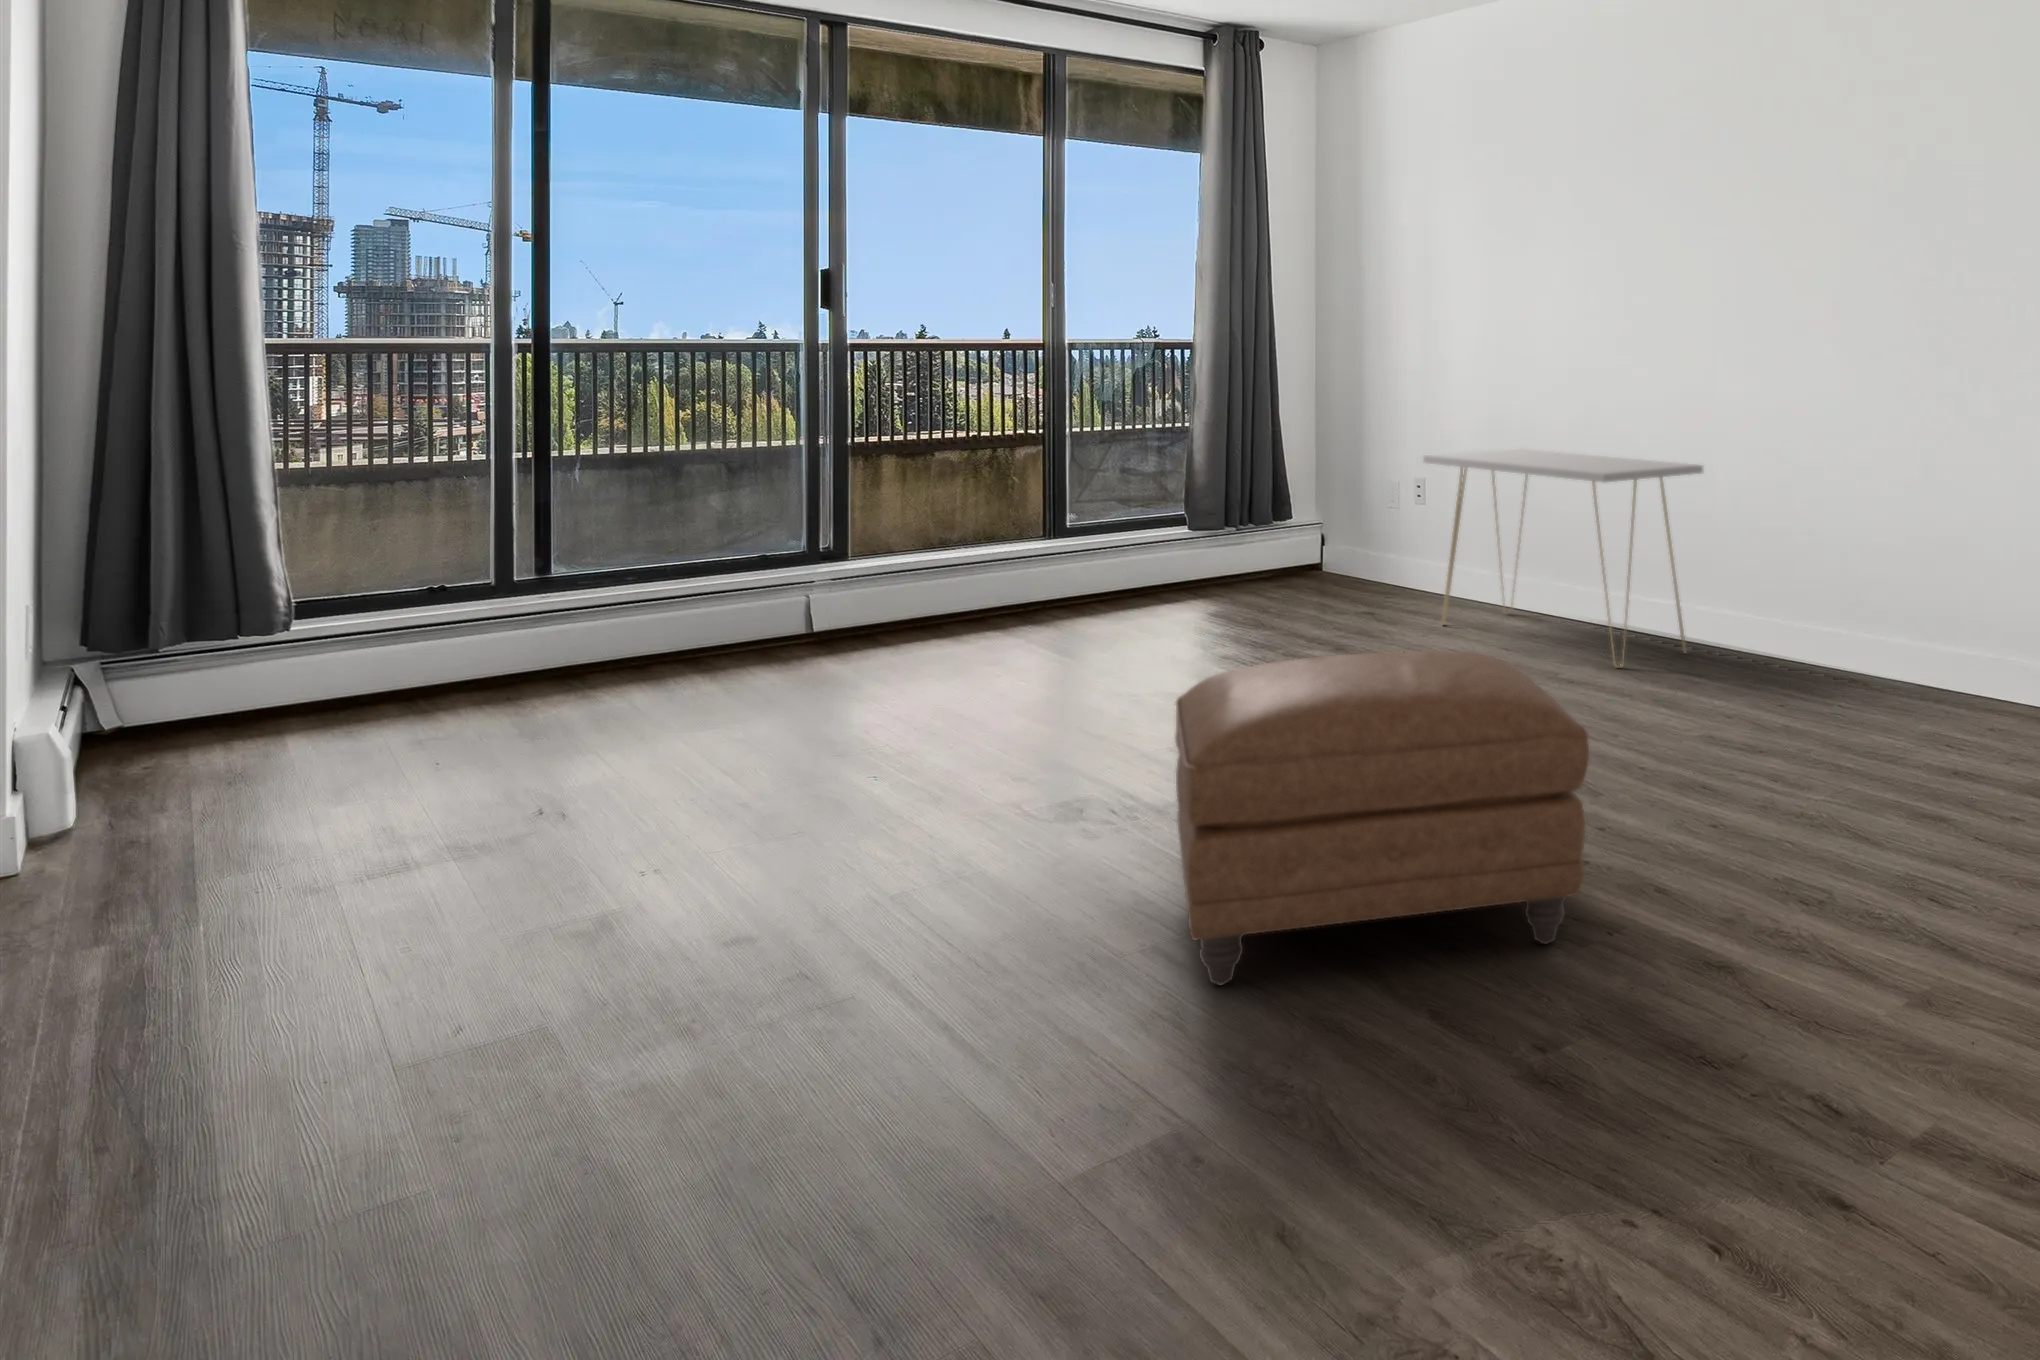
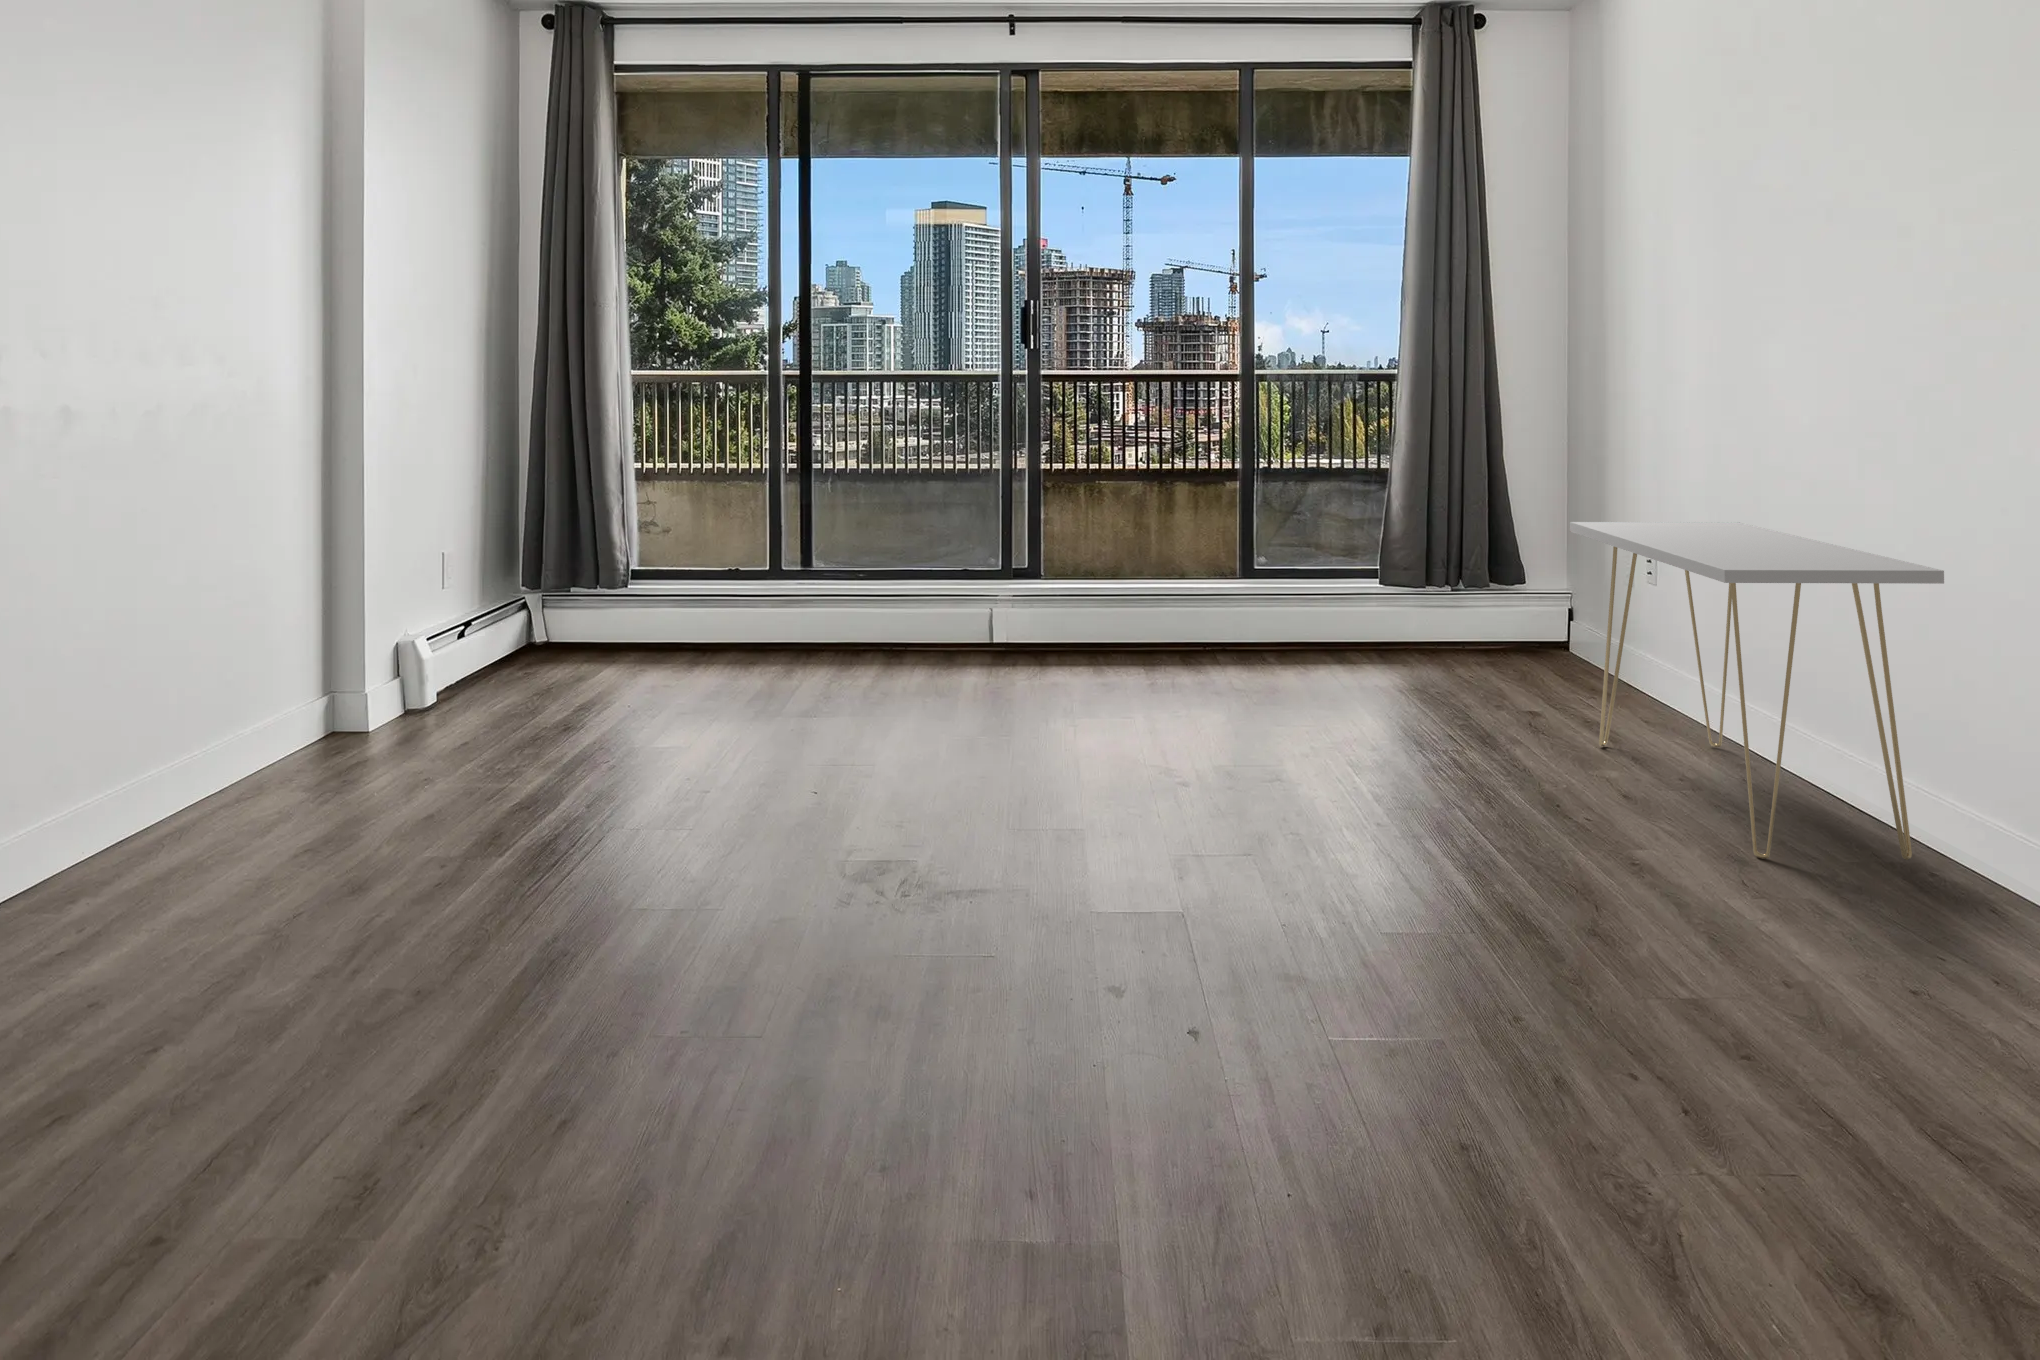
ottoman: present [1175,651,1589,986] -> none [636,759,1201,1224]

